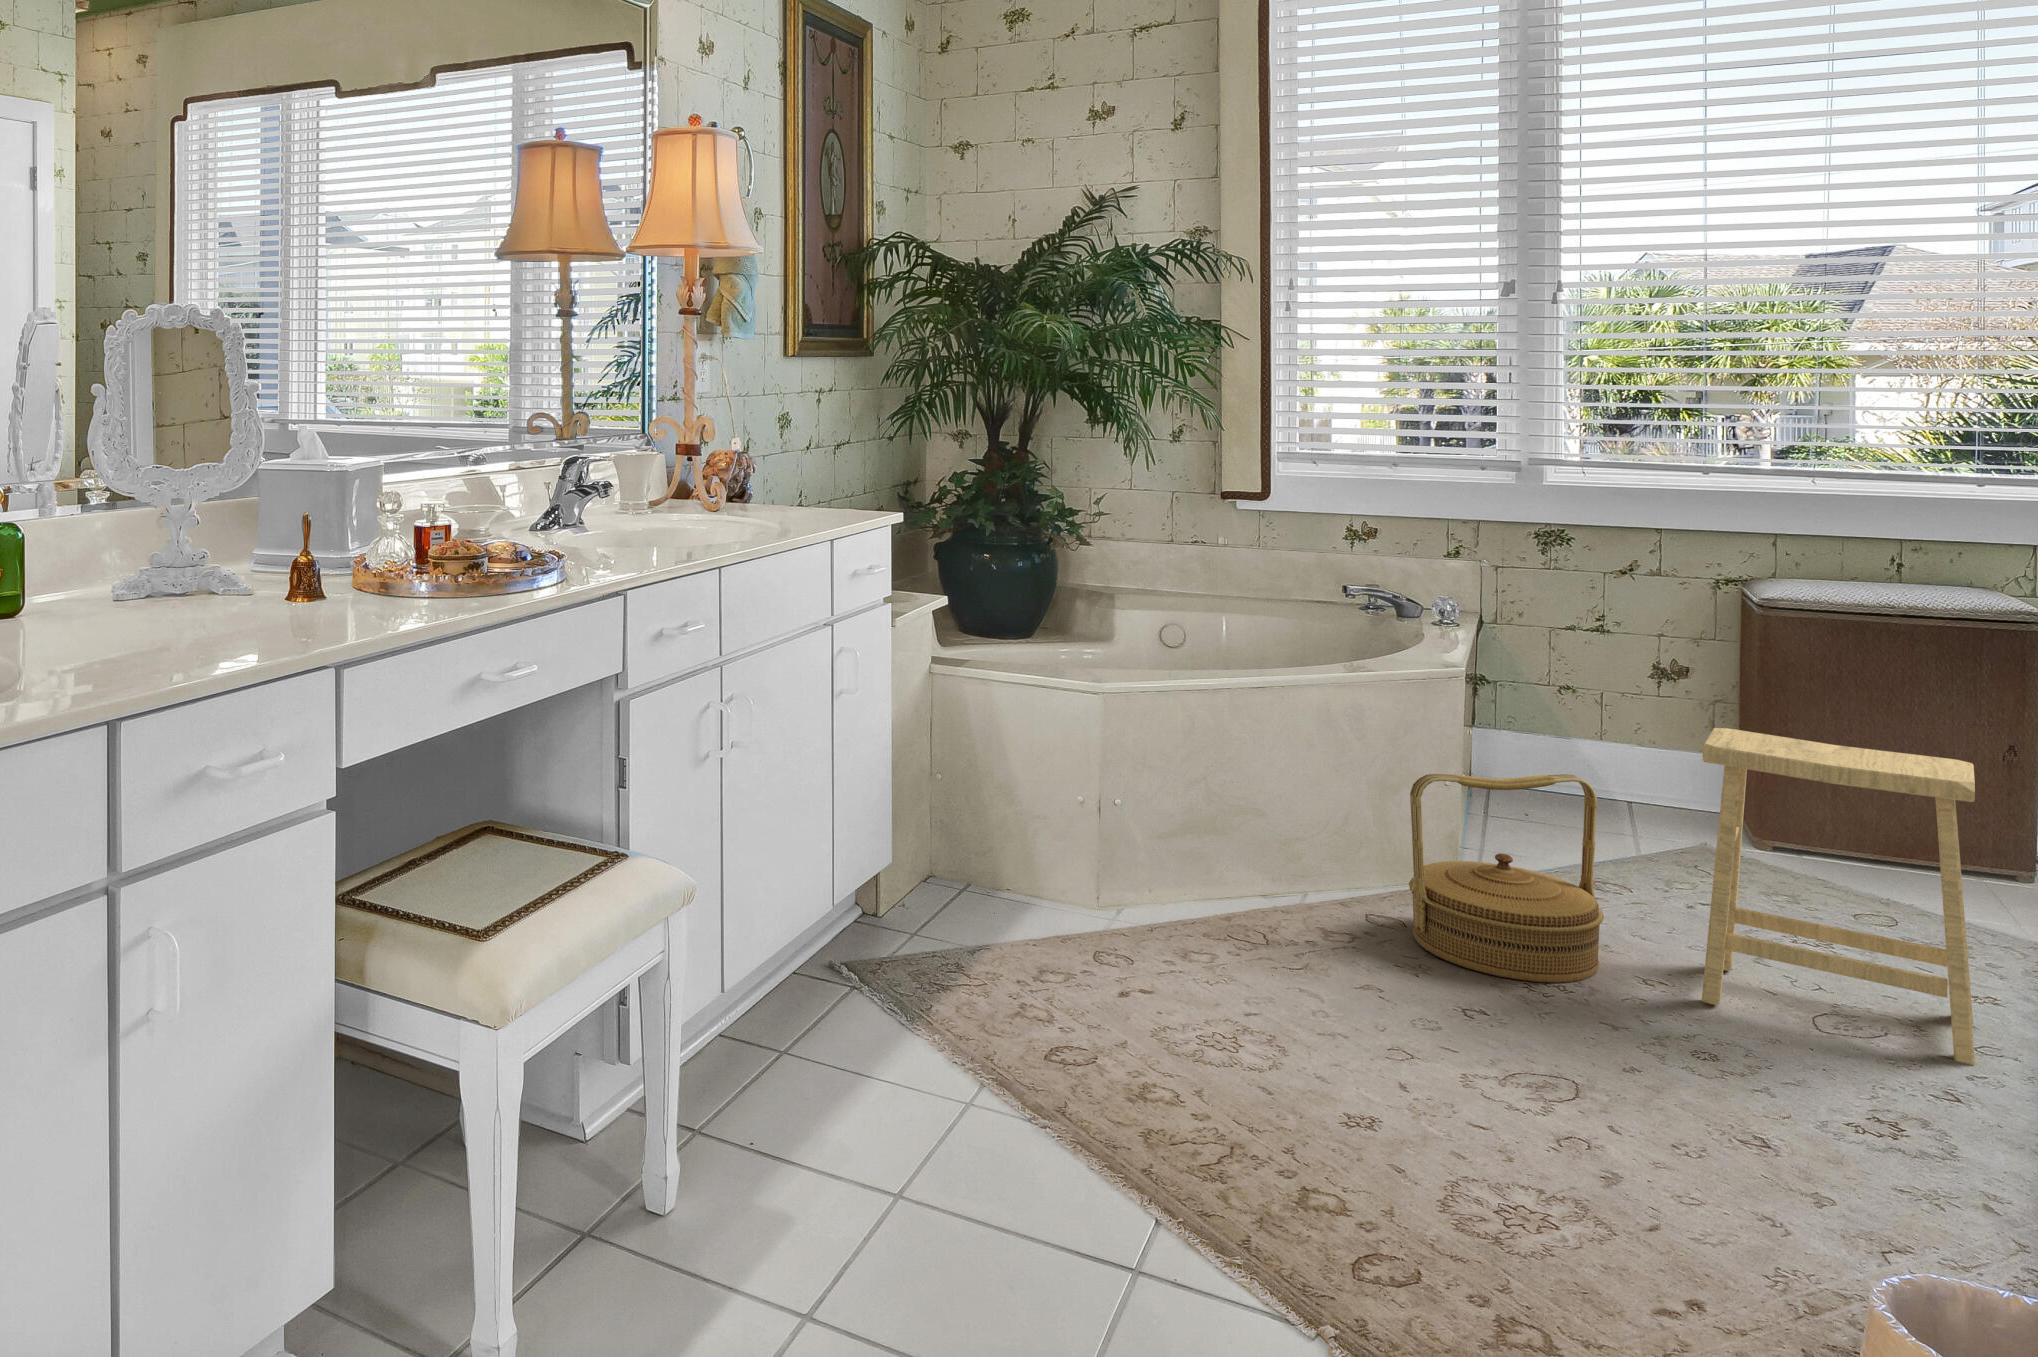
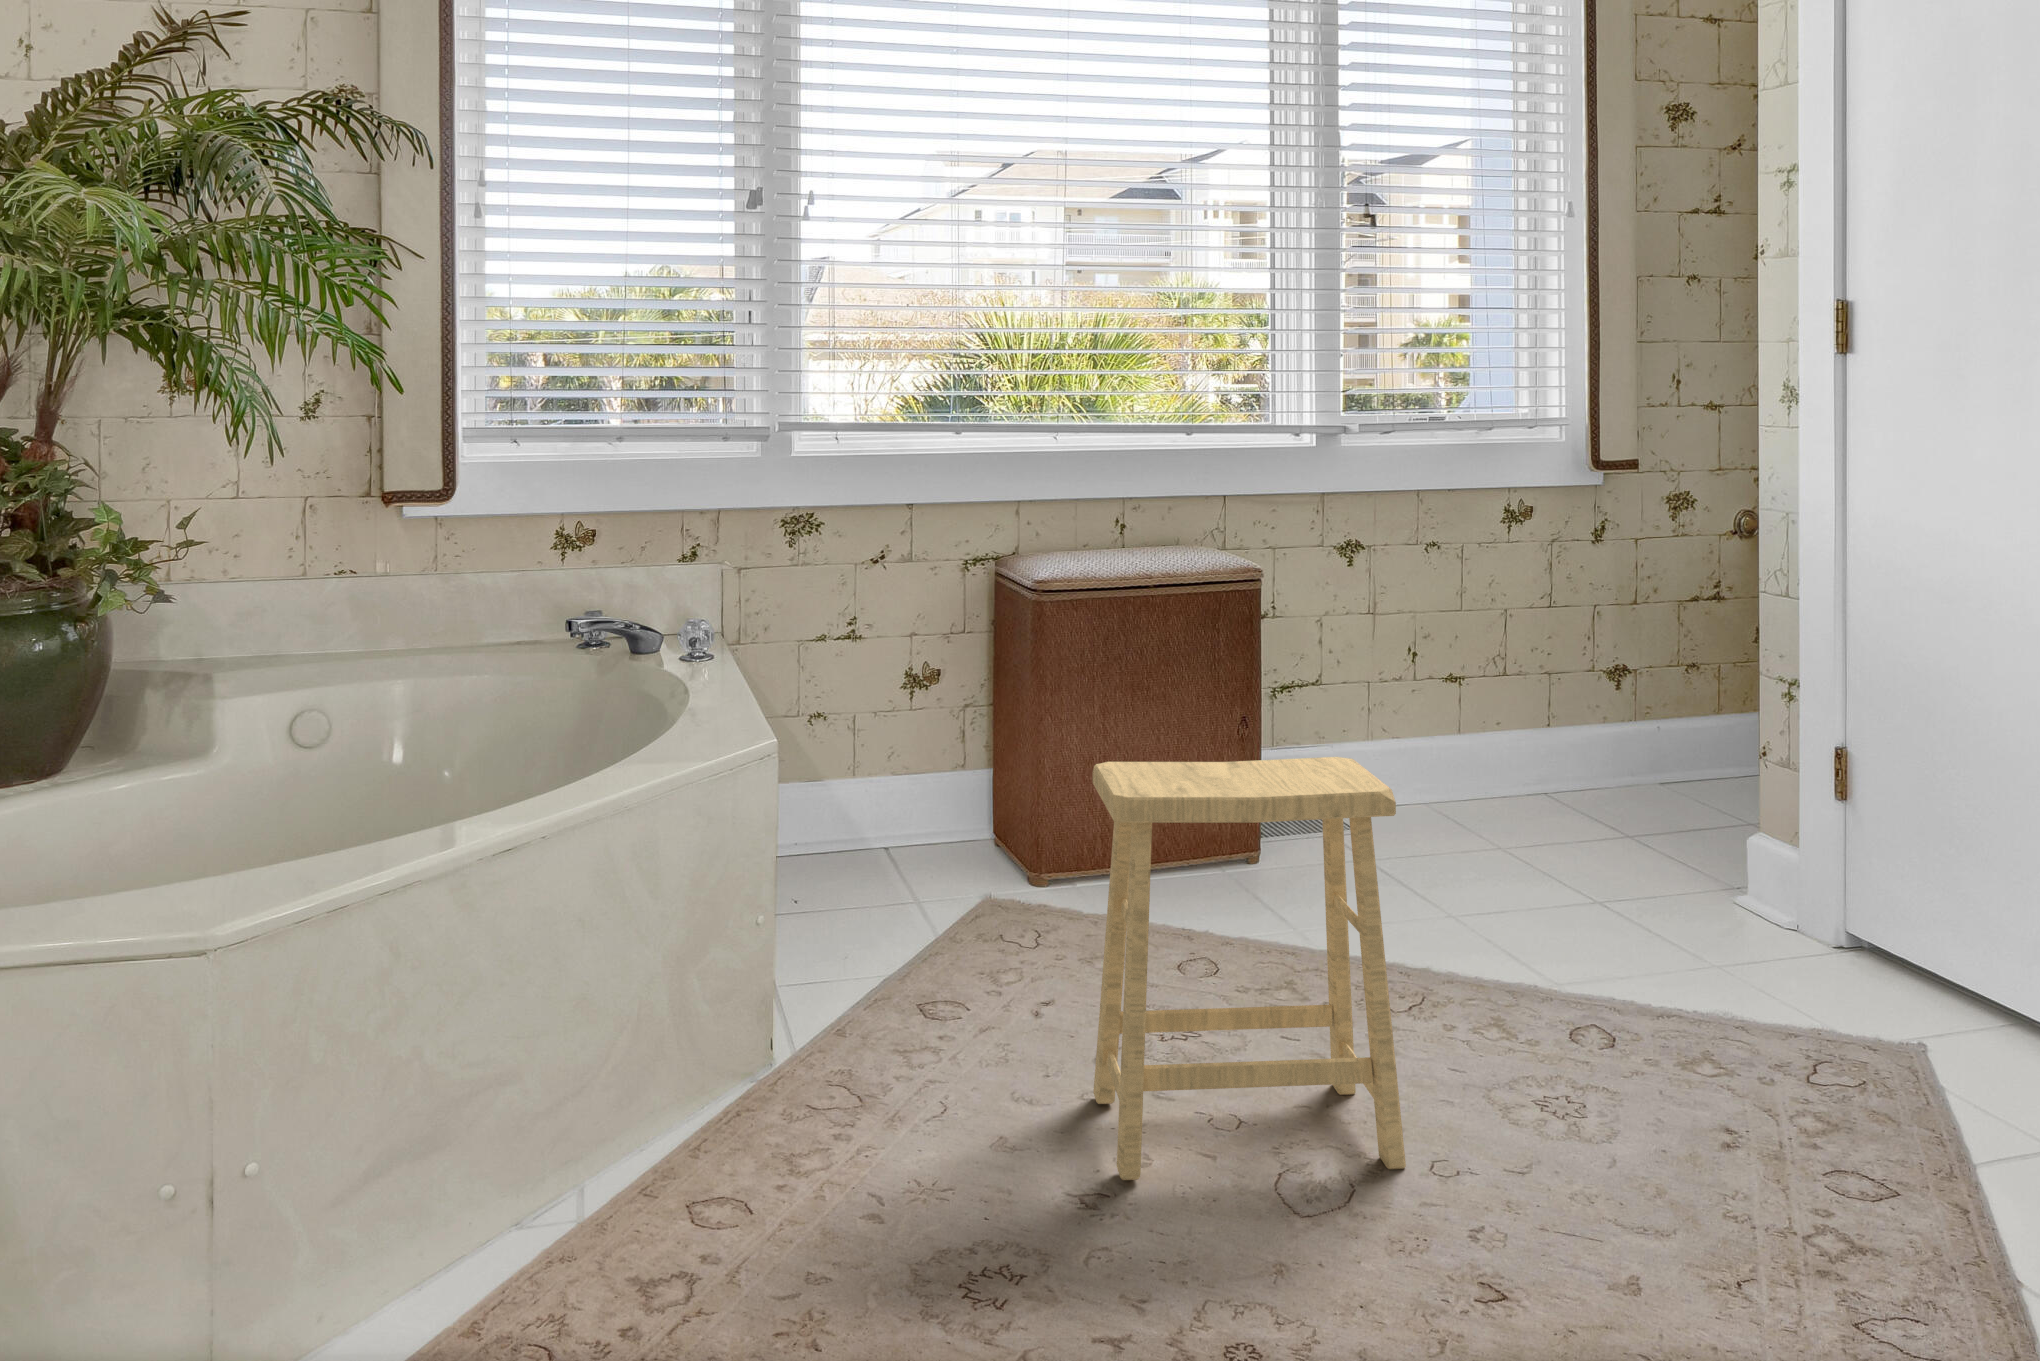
basket: present [1409,774,1604,983] -> none [729,869,991,1244]

